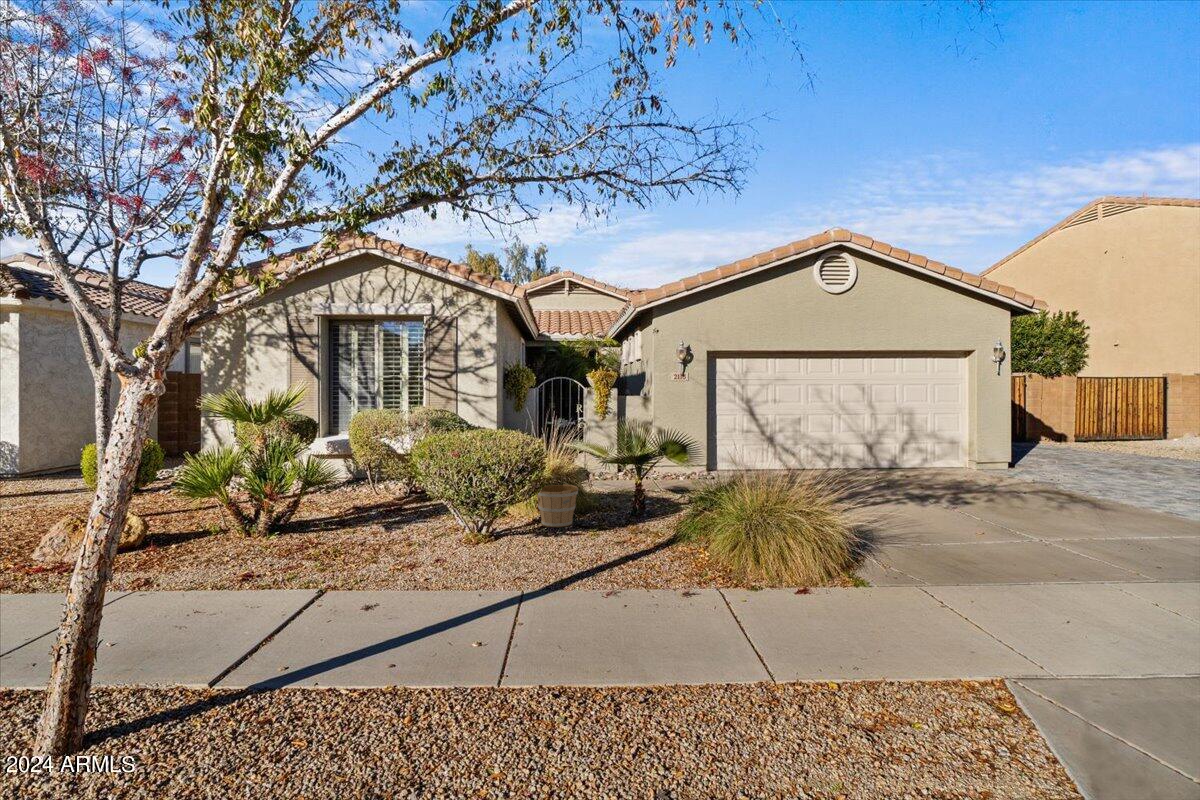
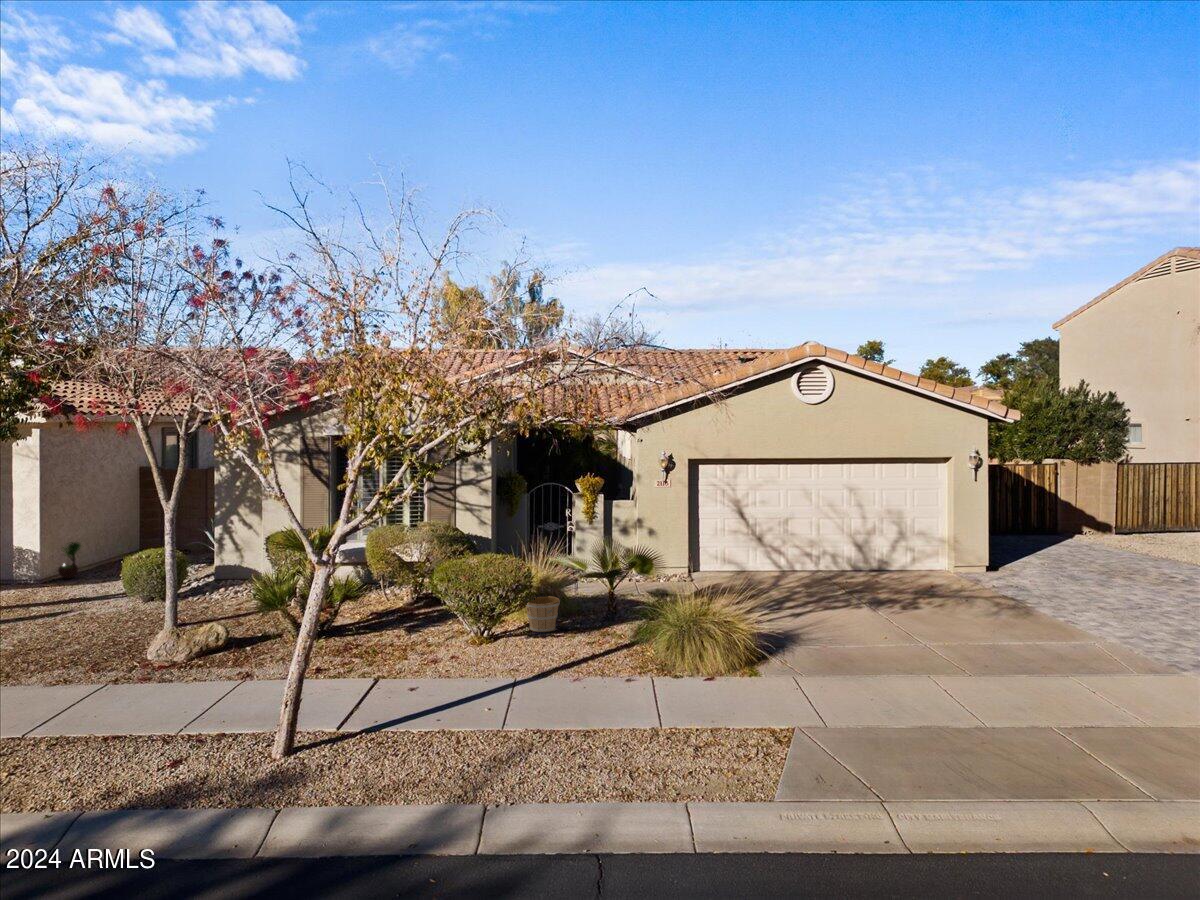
potted tree: none [30,432,61,475] -> present [58,542,80,579]

